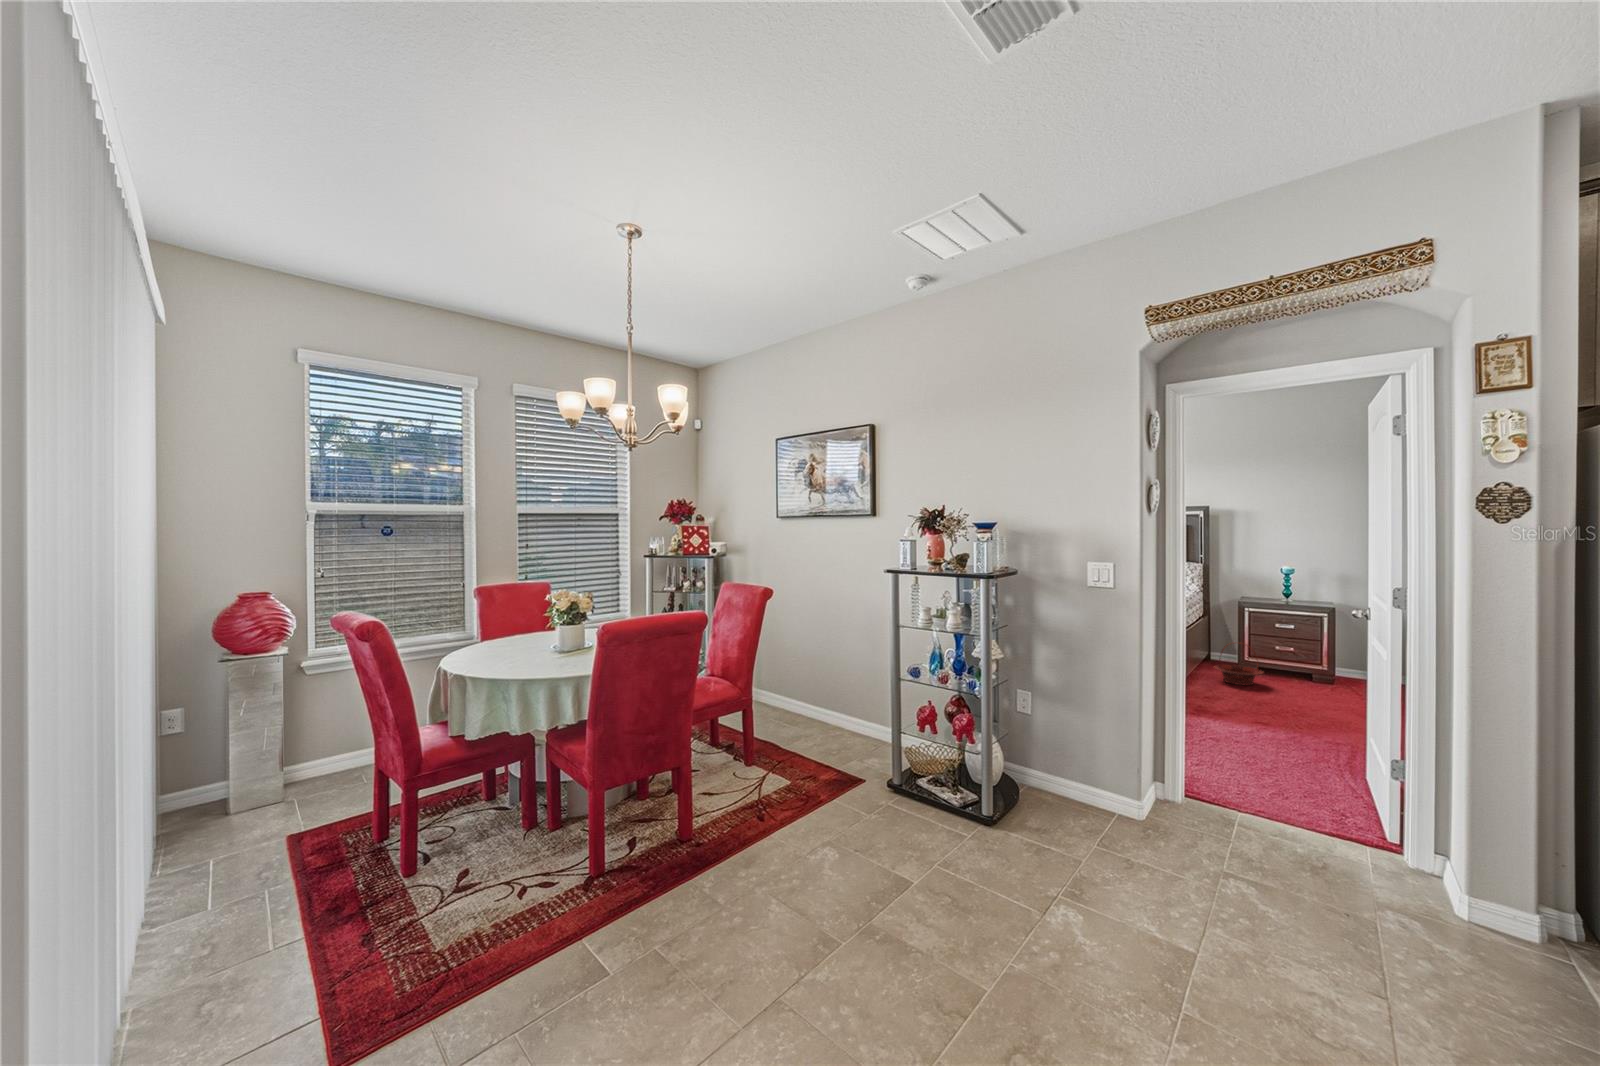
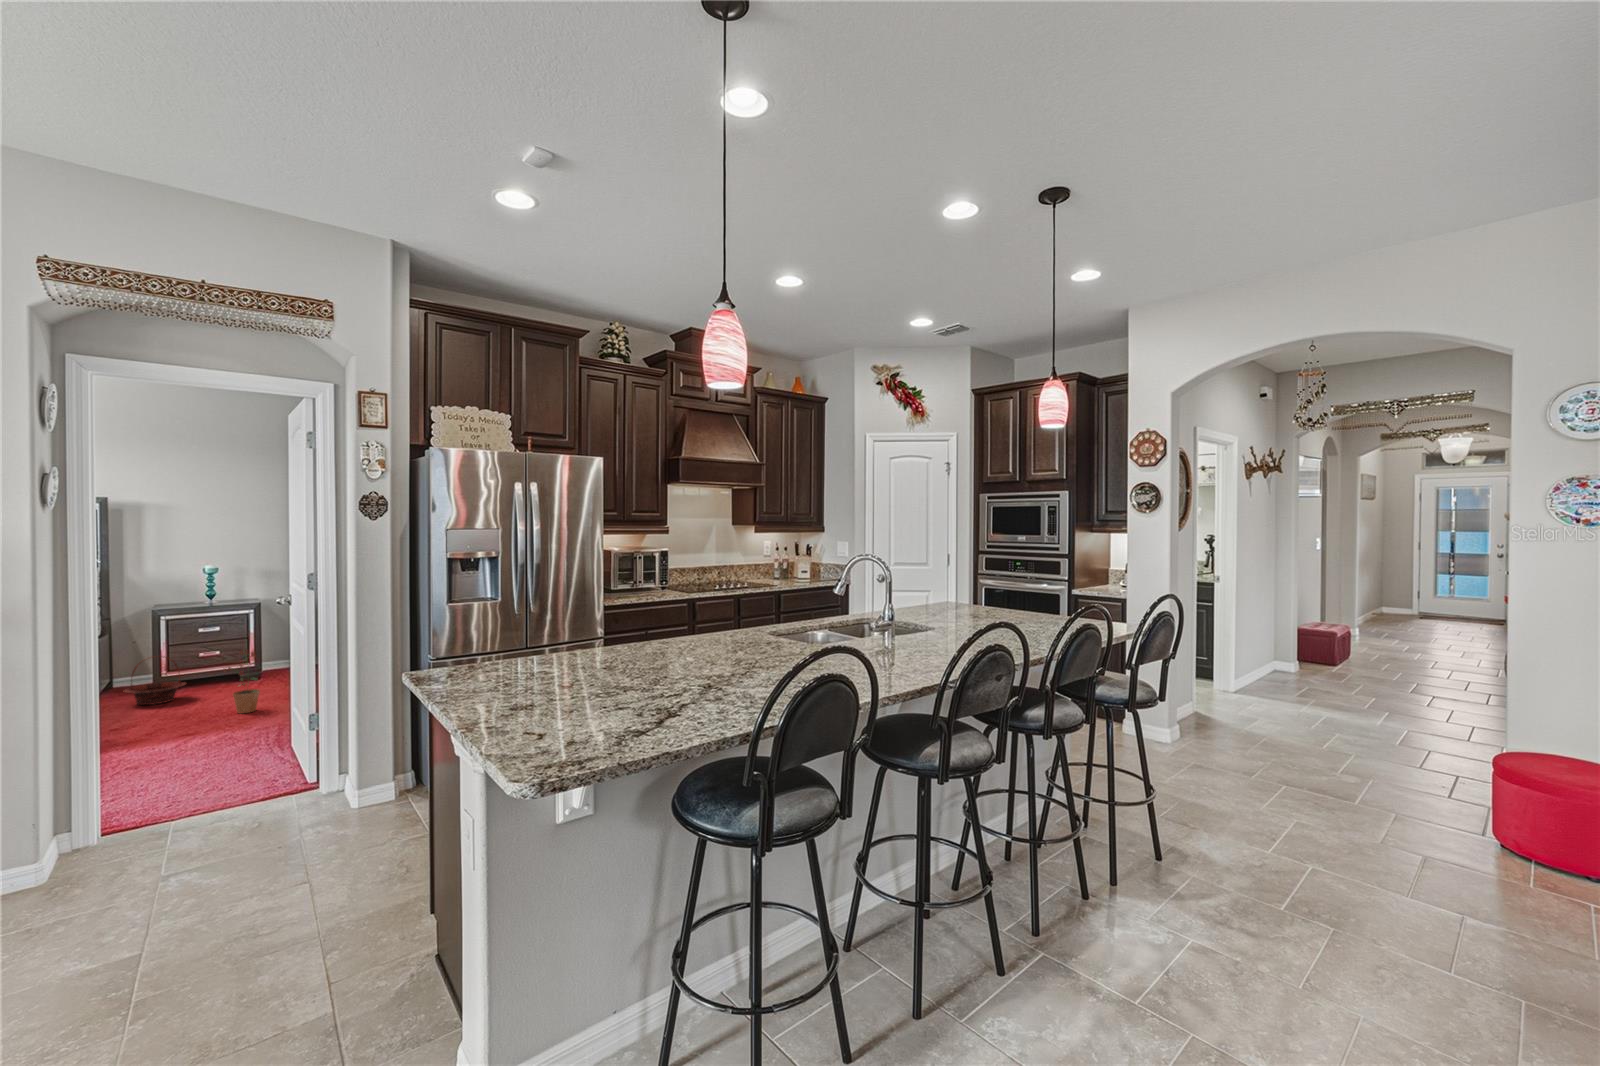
potted plant: none [1295,652,1335,720] -> present [224,650,260,714]

